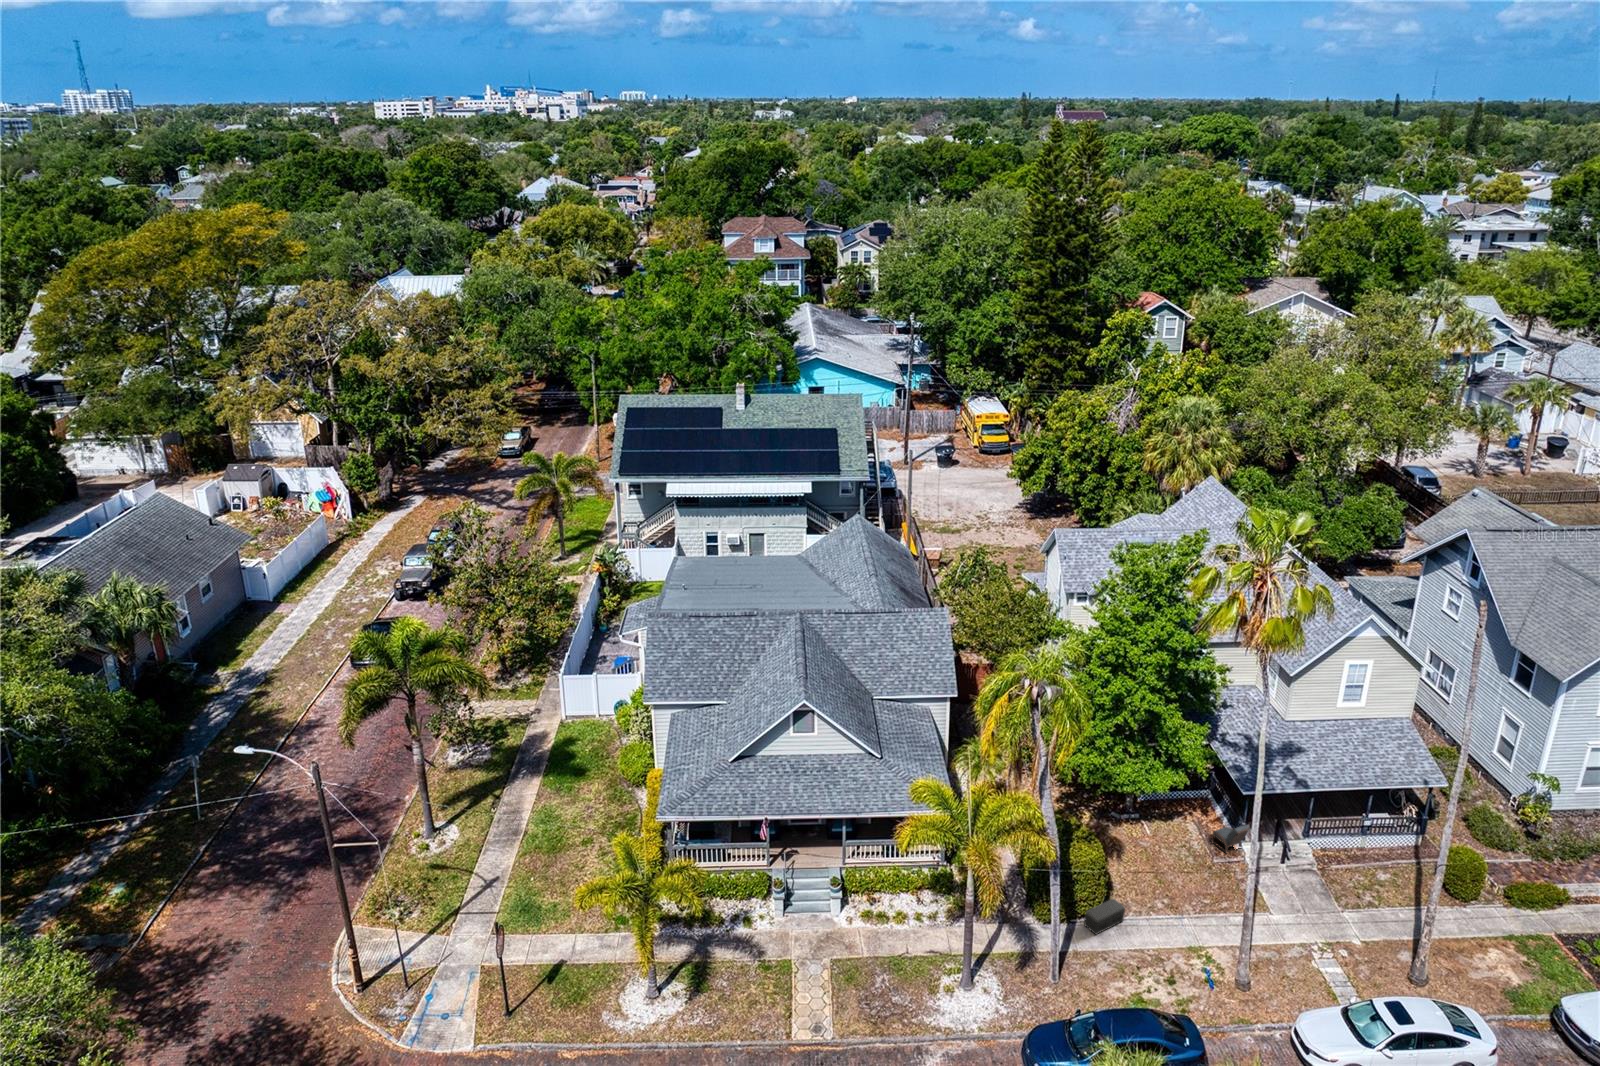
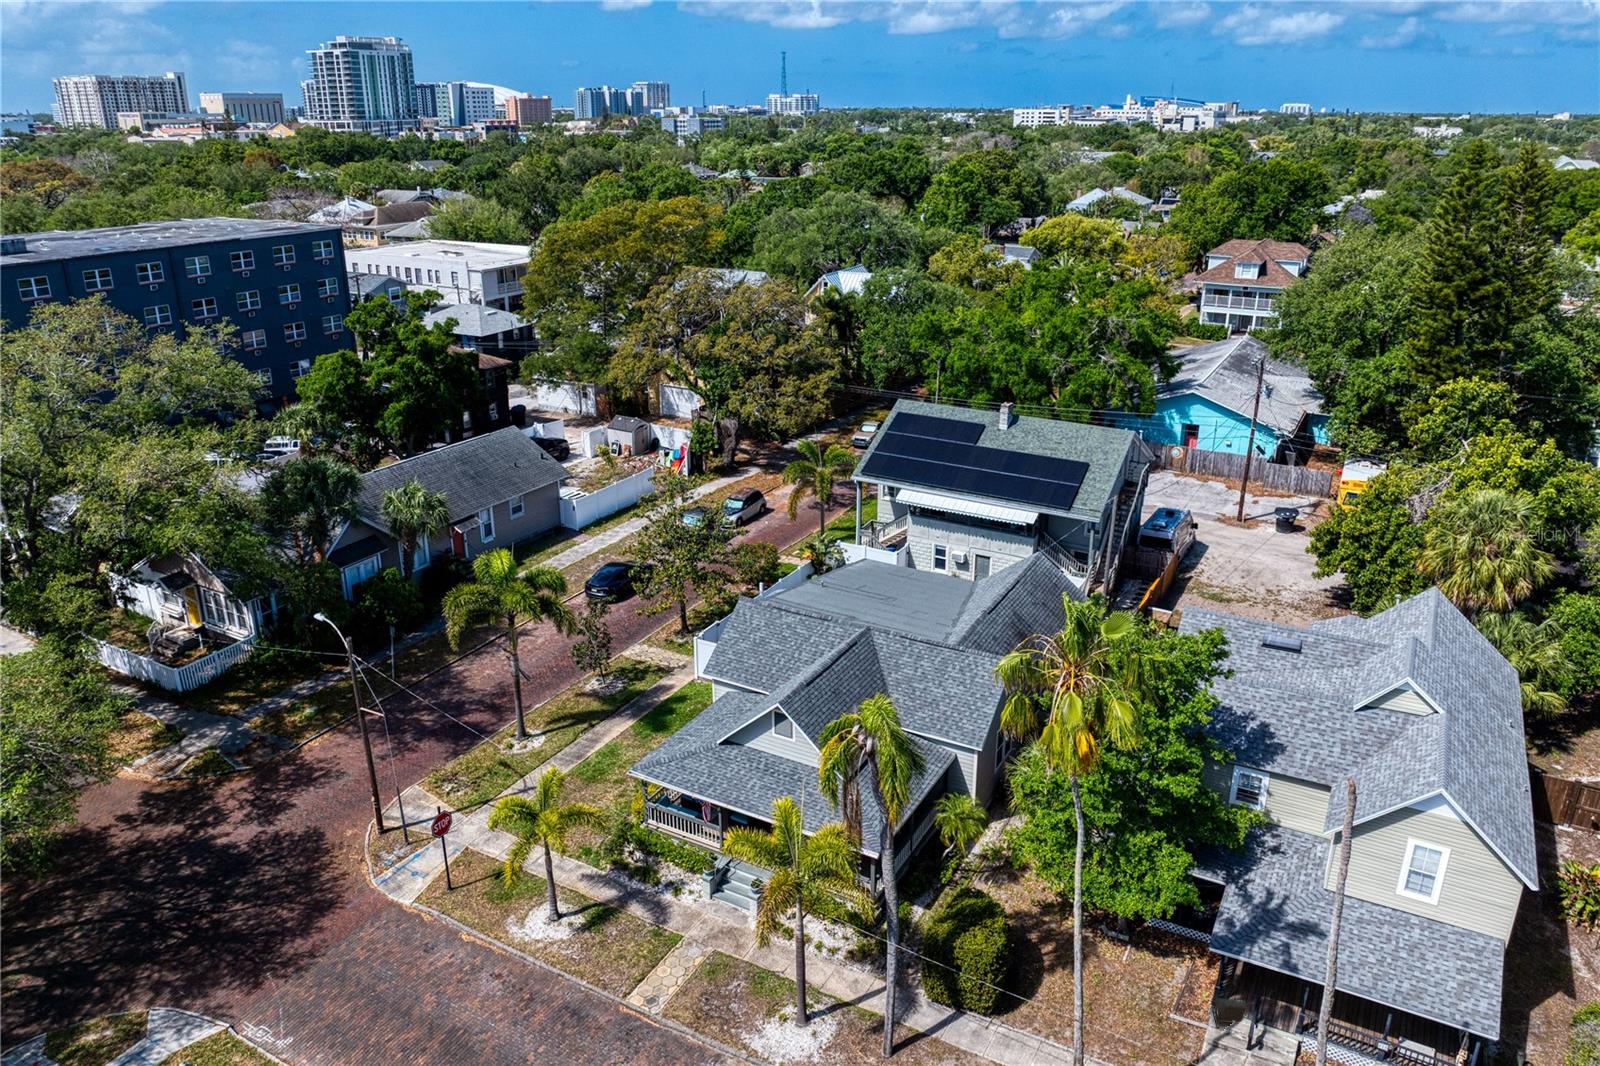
storage bench: present [1084,899,1125,934] -> none [978,1010,1024,1039]

